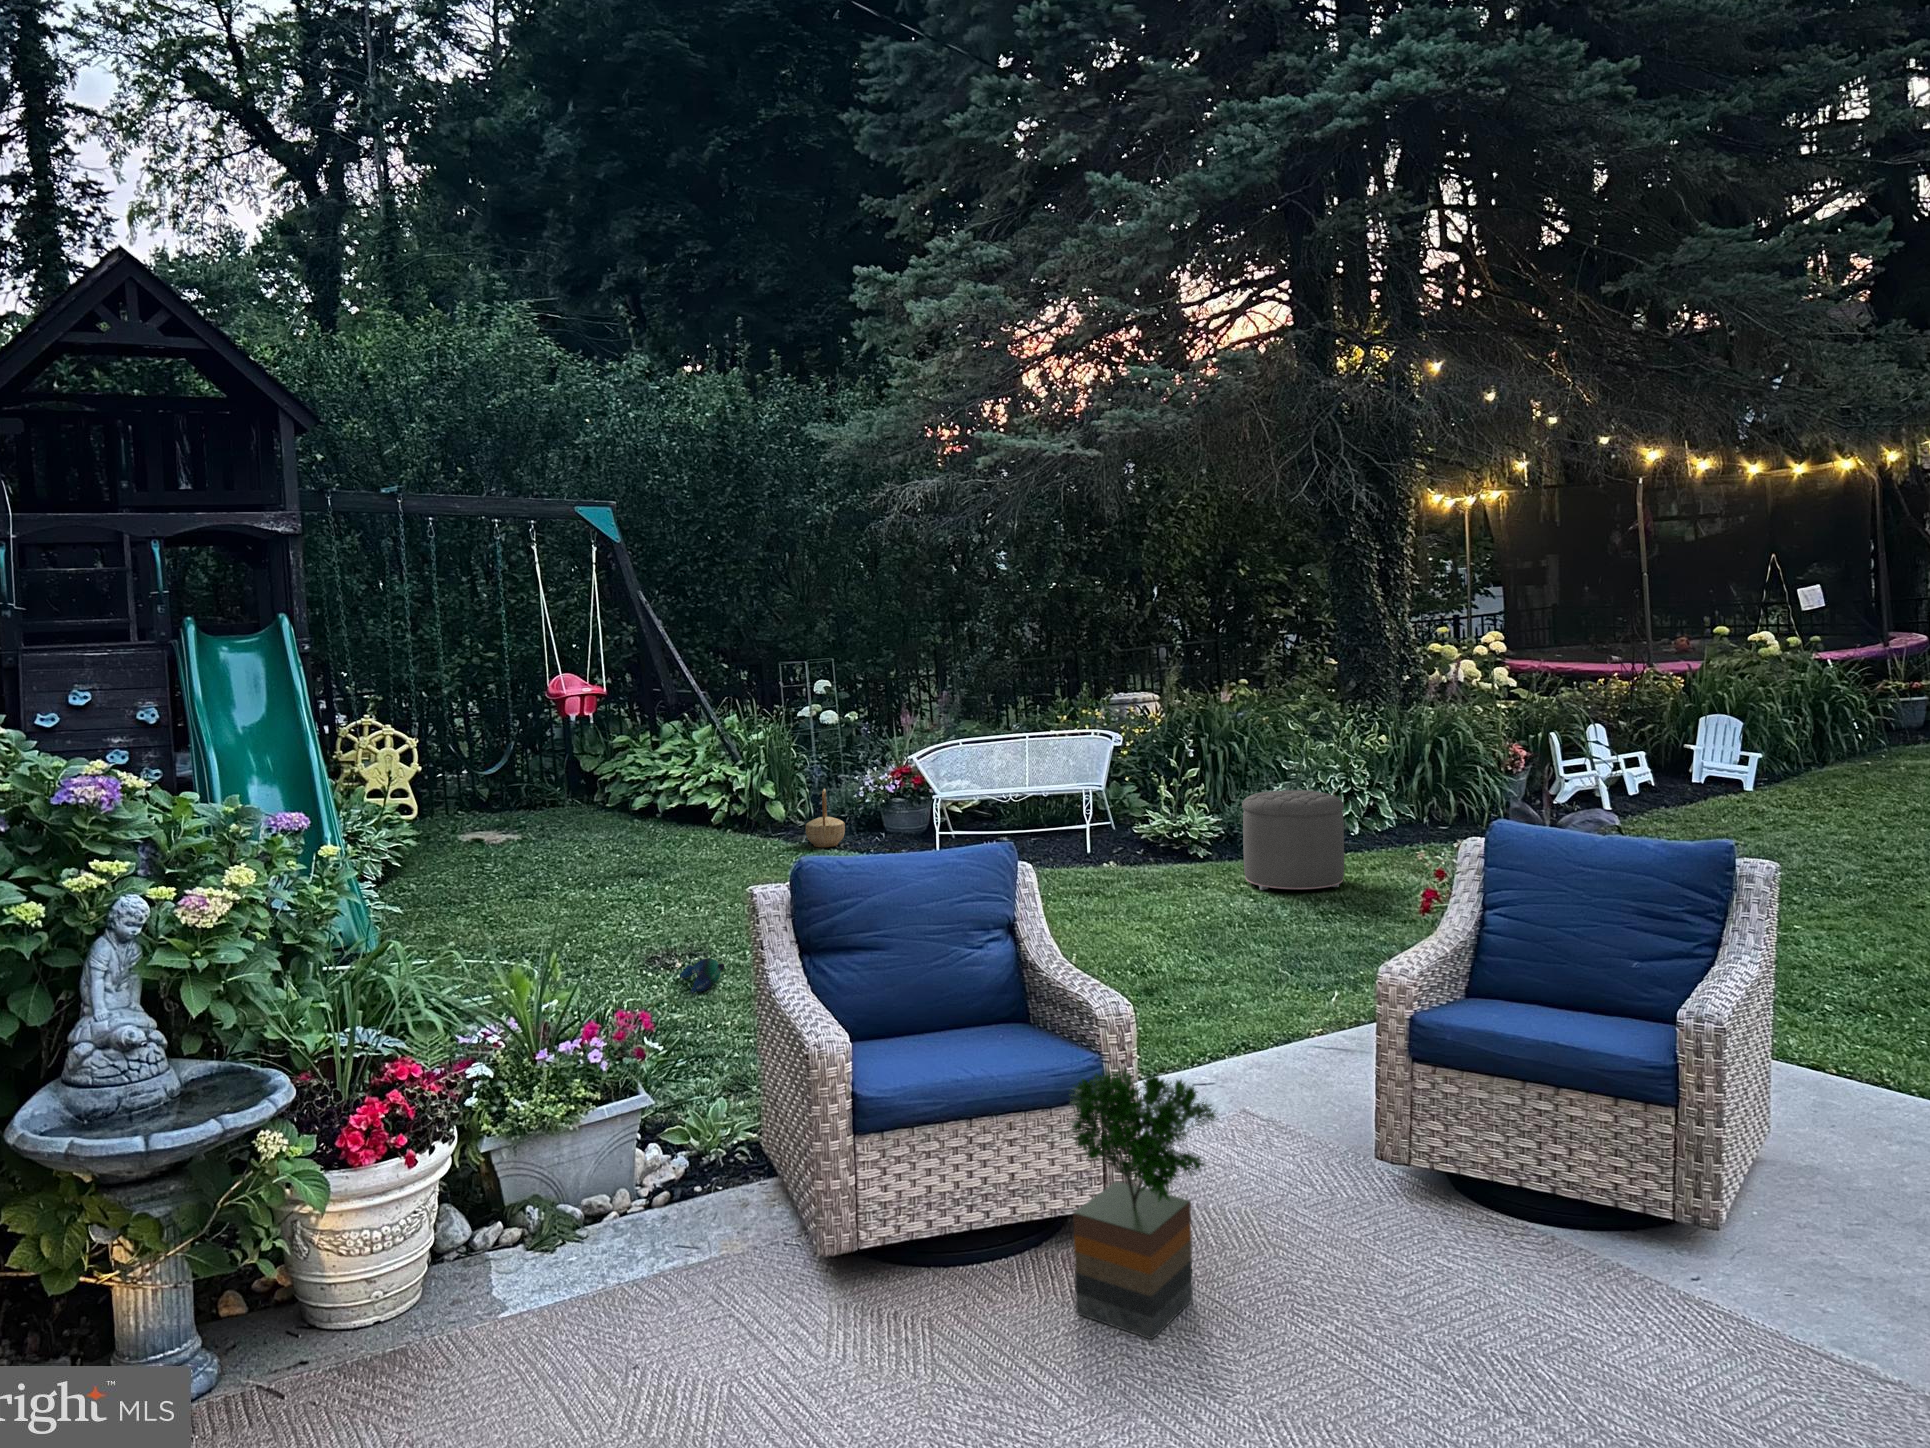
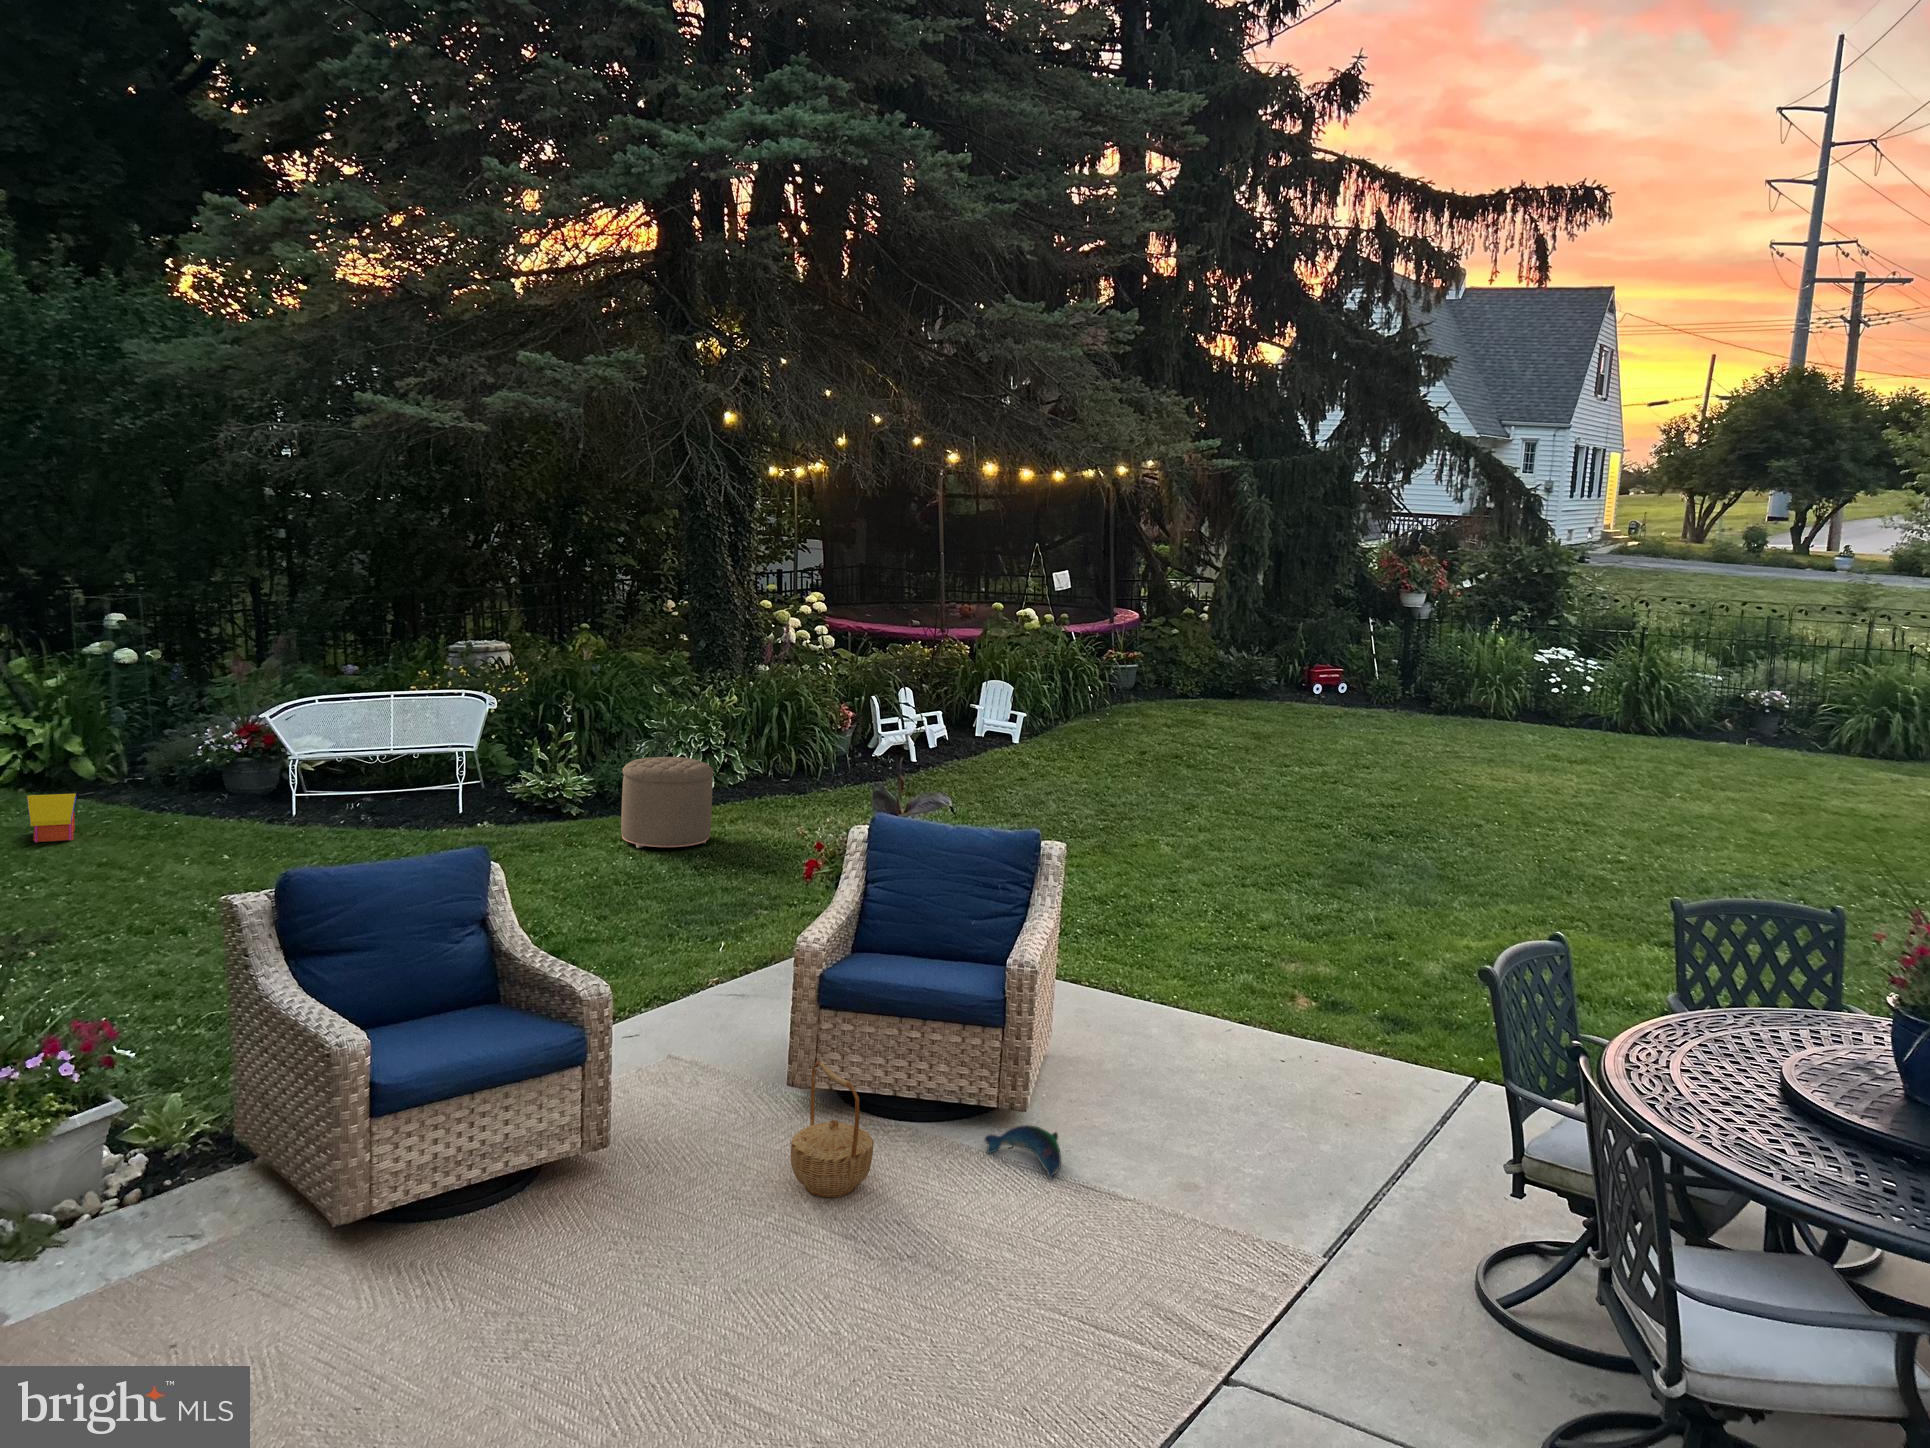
basket: present [806,789,845,847] -> present [791,1062,874,1197]
toy house: none [726,829,764,872] -> present [27,794,77,842]
plush toy: present [680,958,724,993] -> present [984,1125,1061,1179]
potted tree: present [1070,1069,1216,1339] -> none [563,1036,685,1237]

